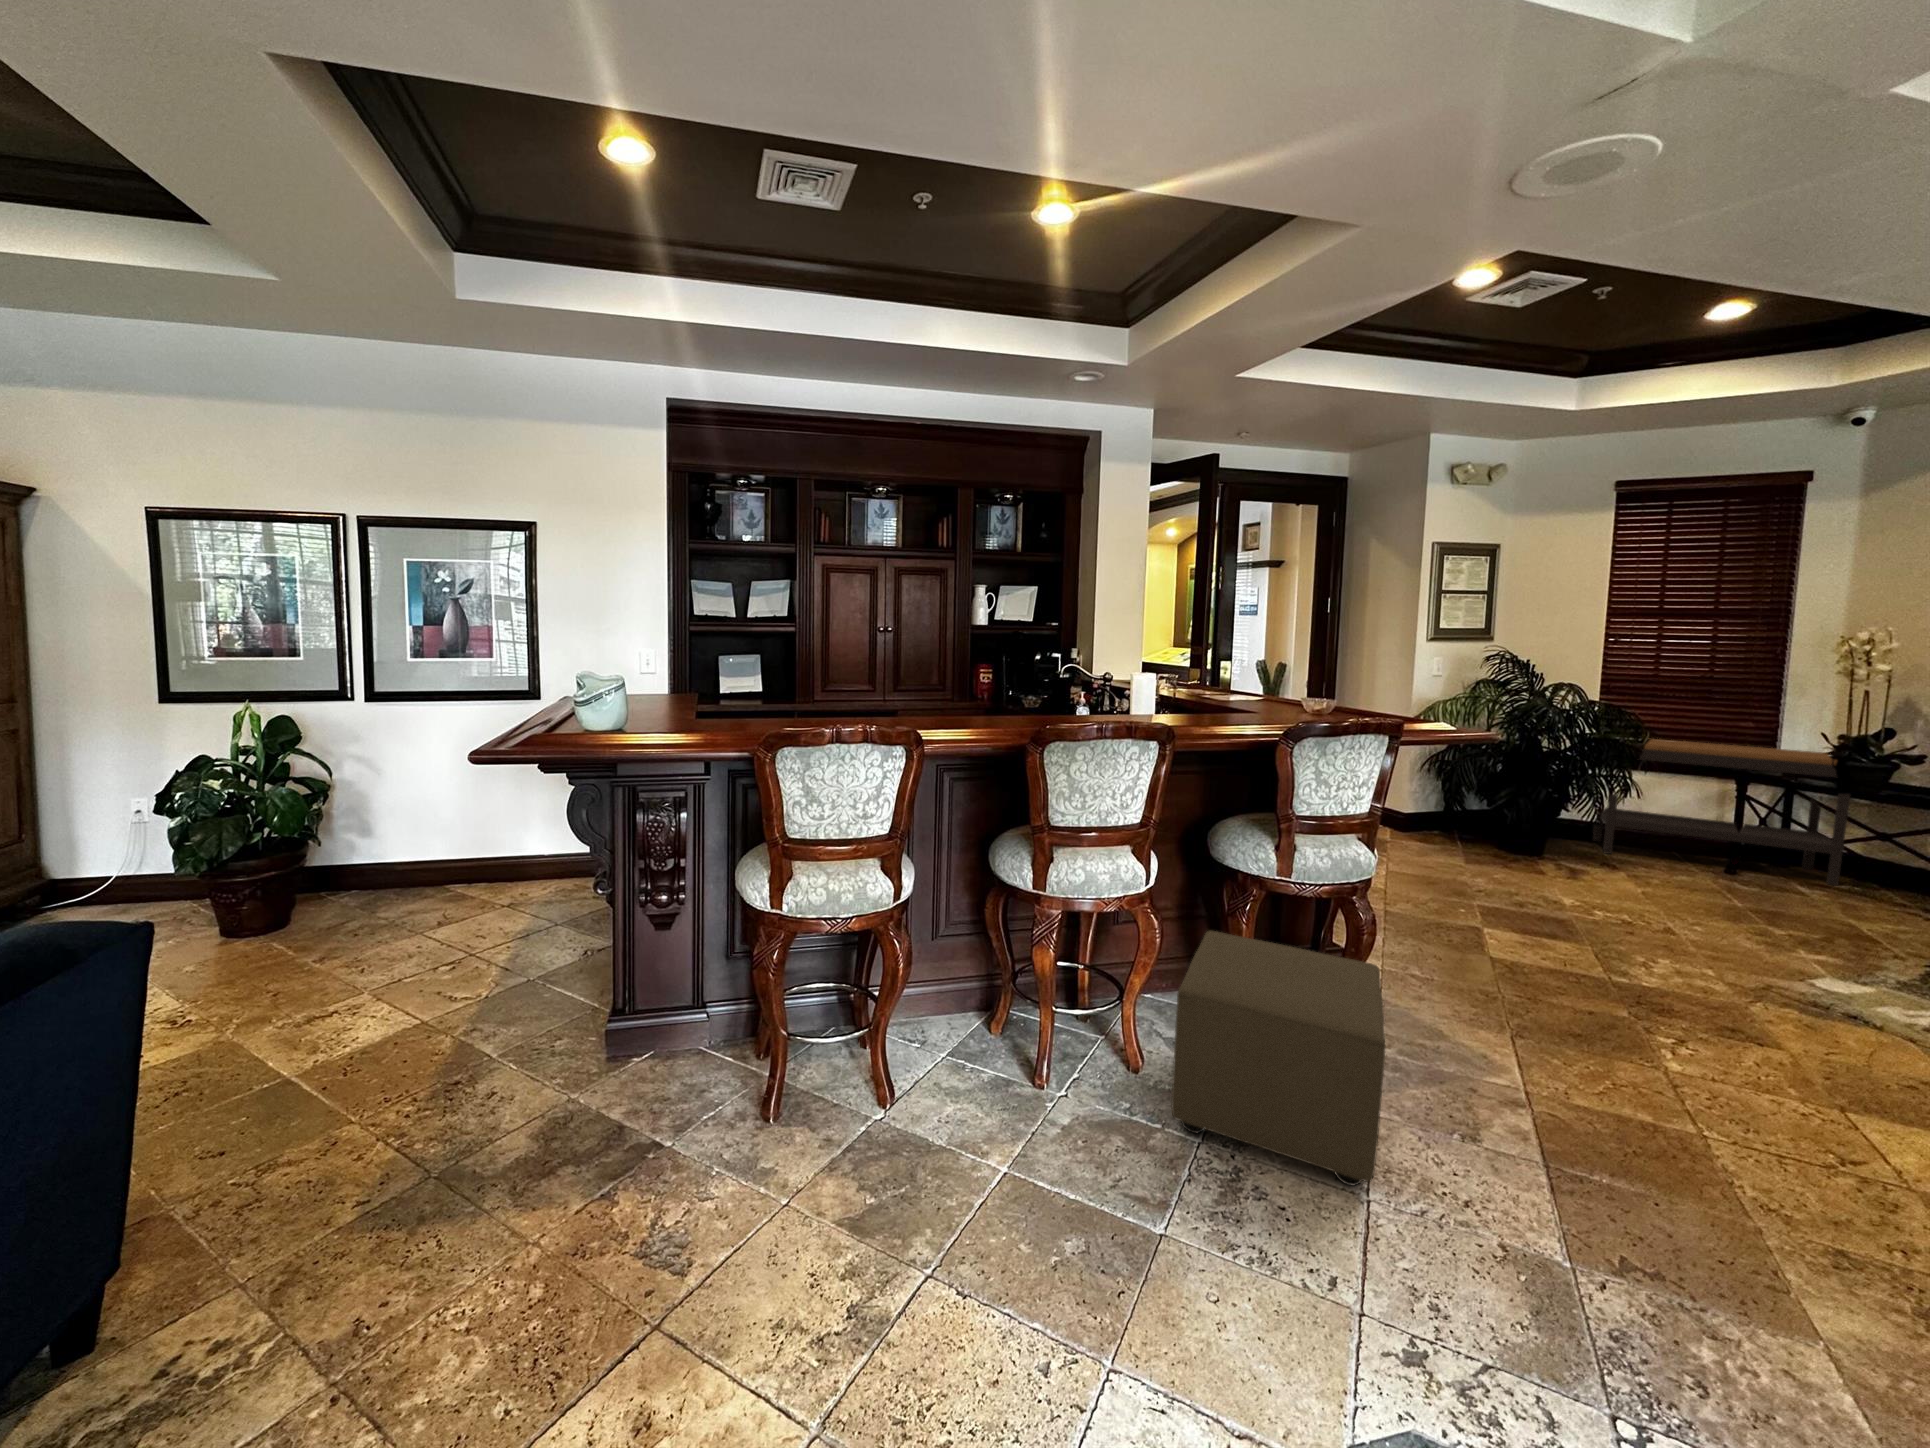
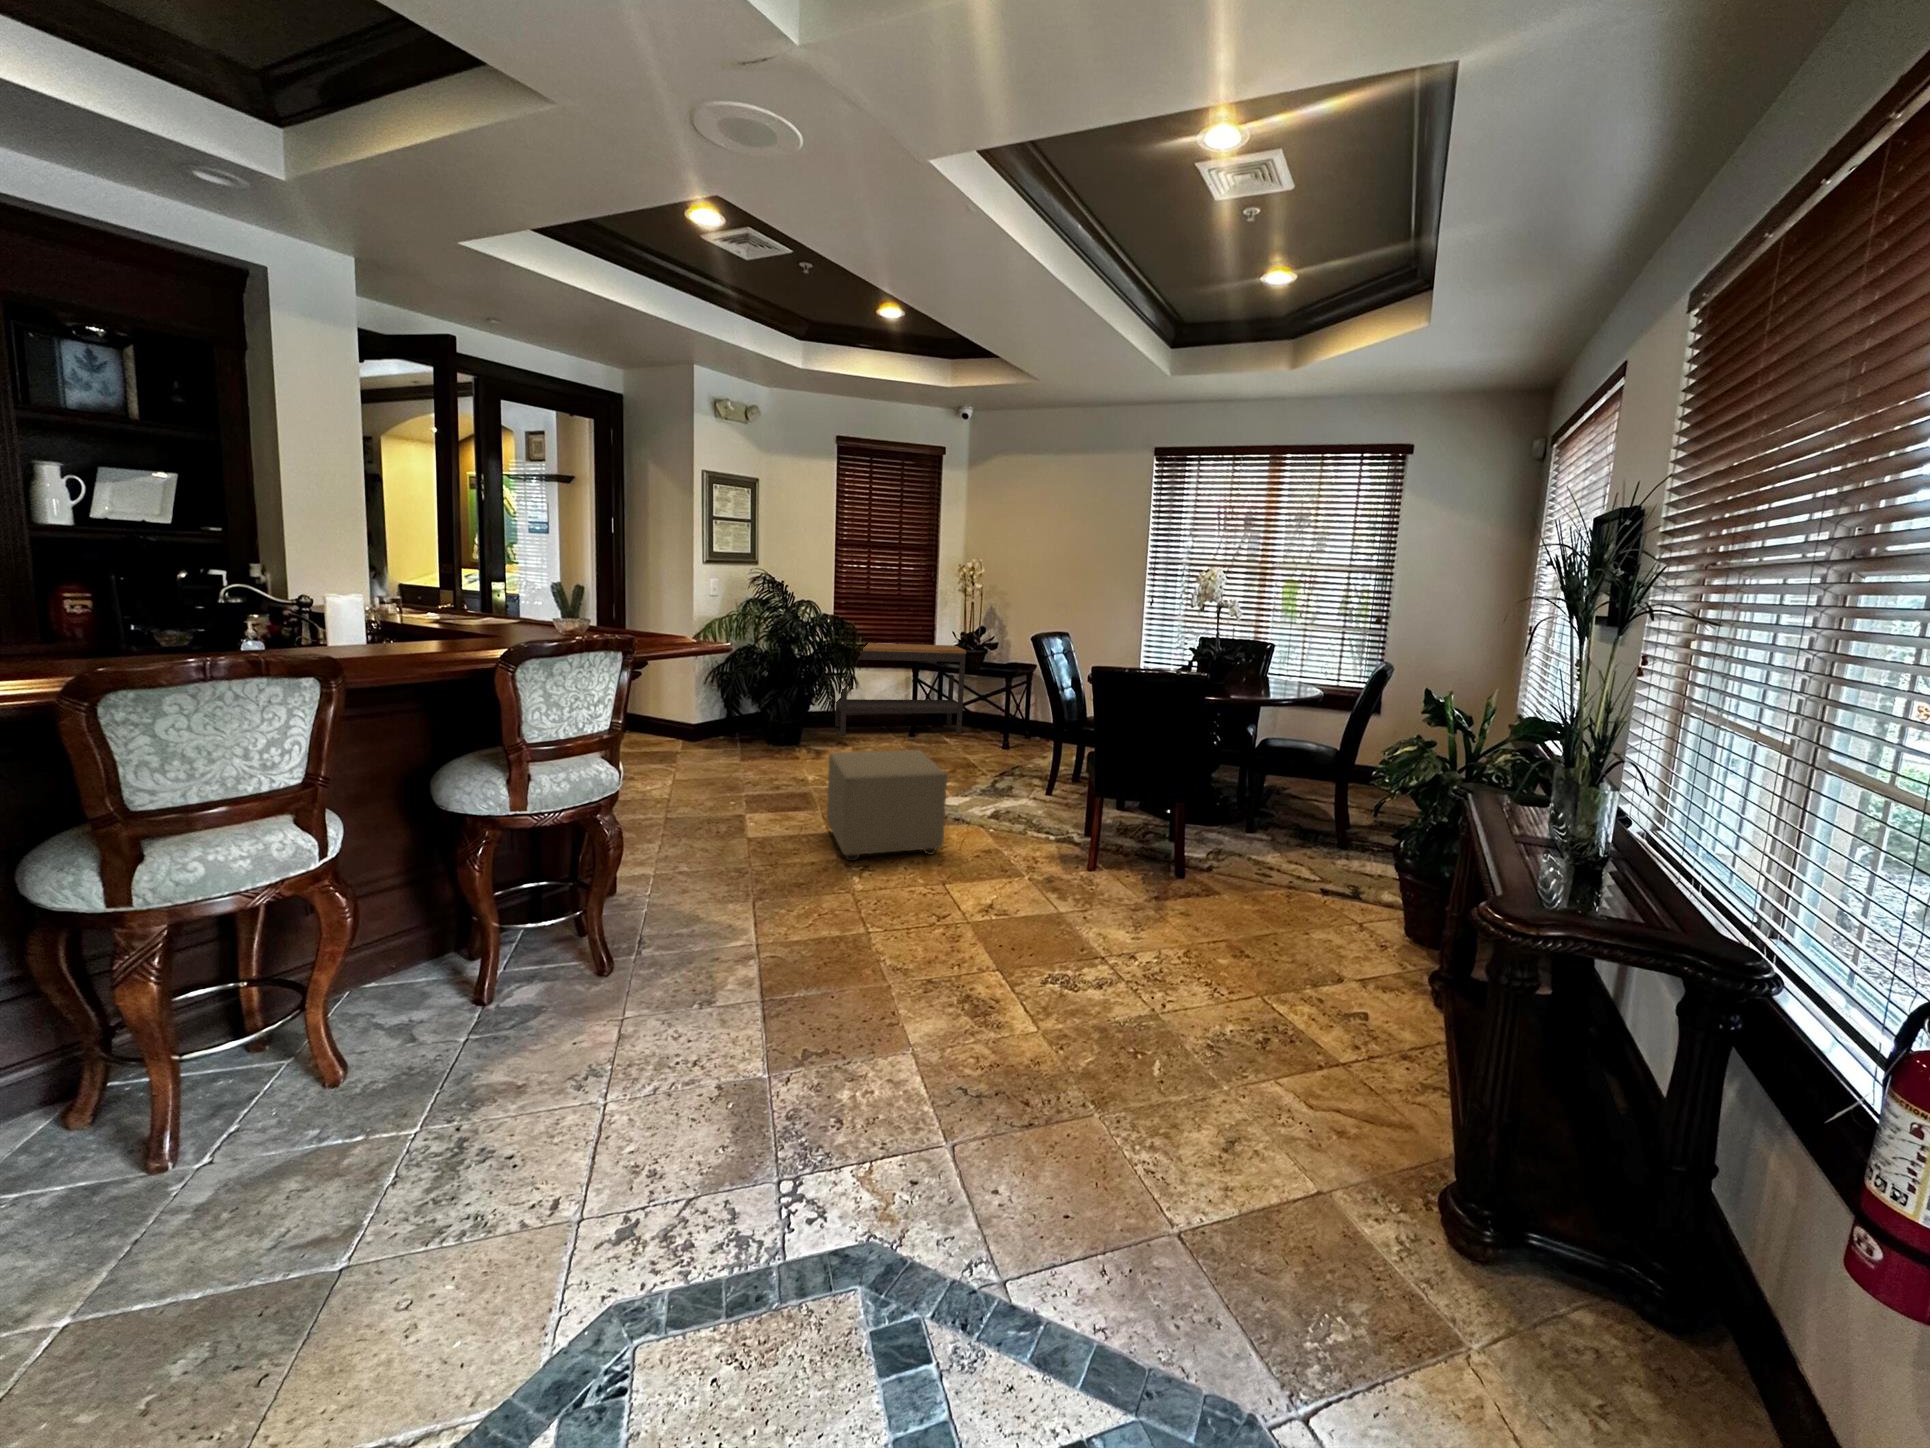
ottoman: present [1171,931,1385,1186] -> present [827,750,947,861]

